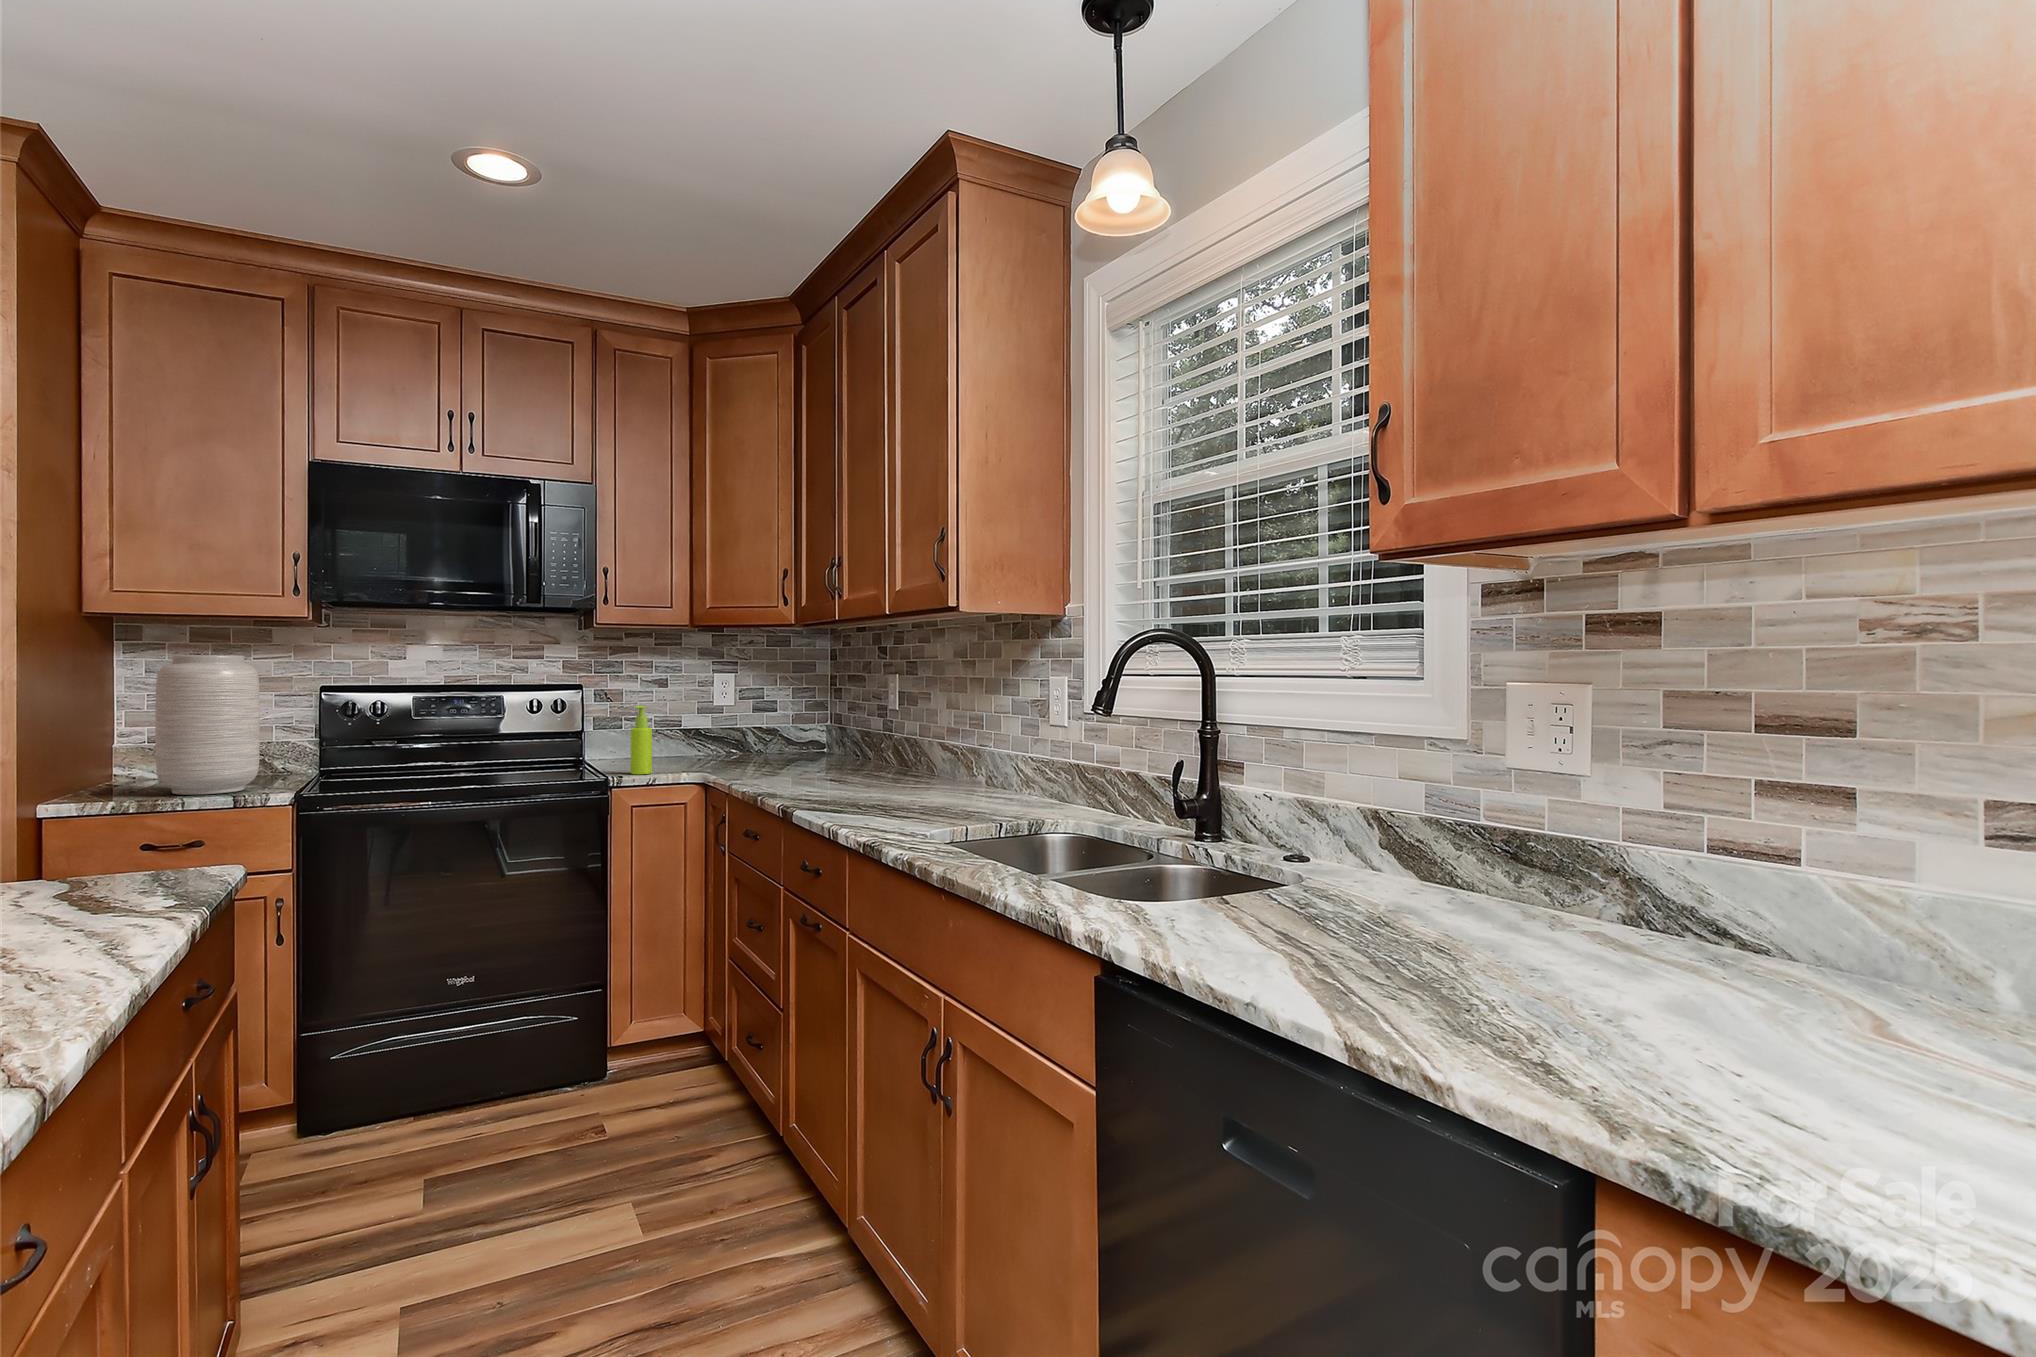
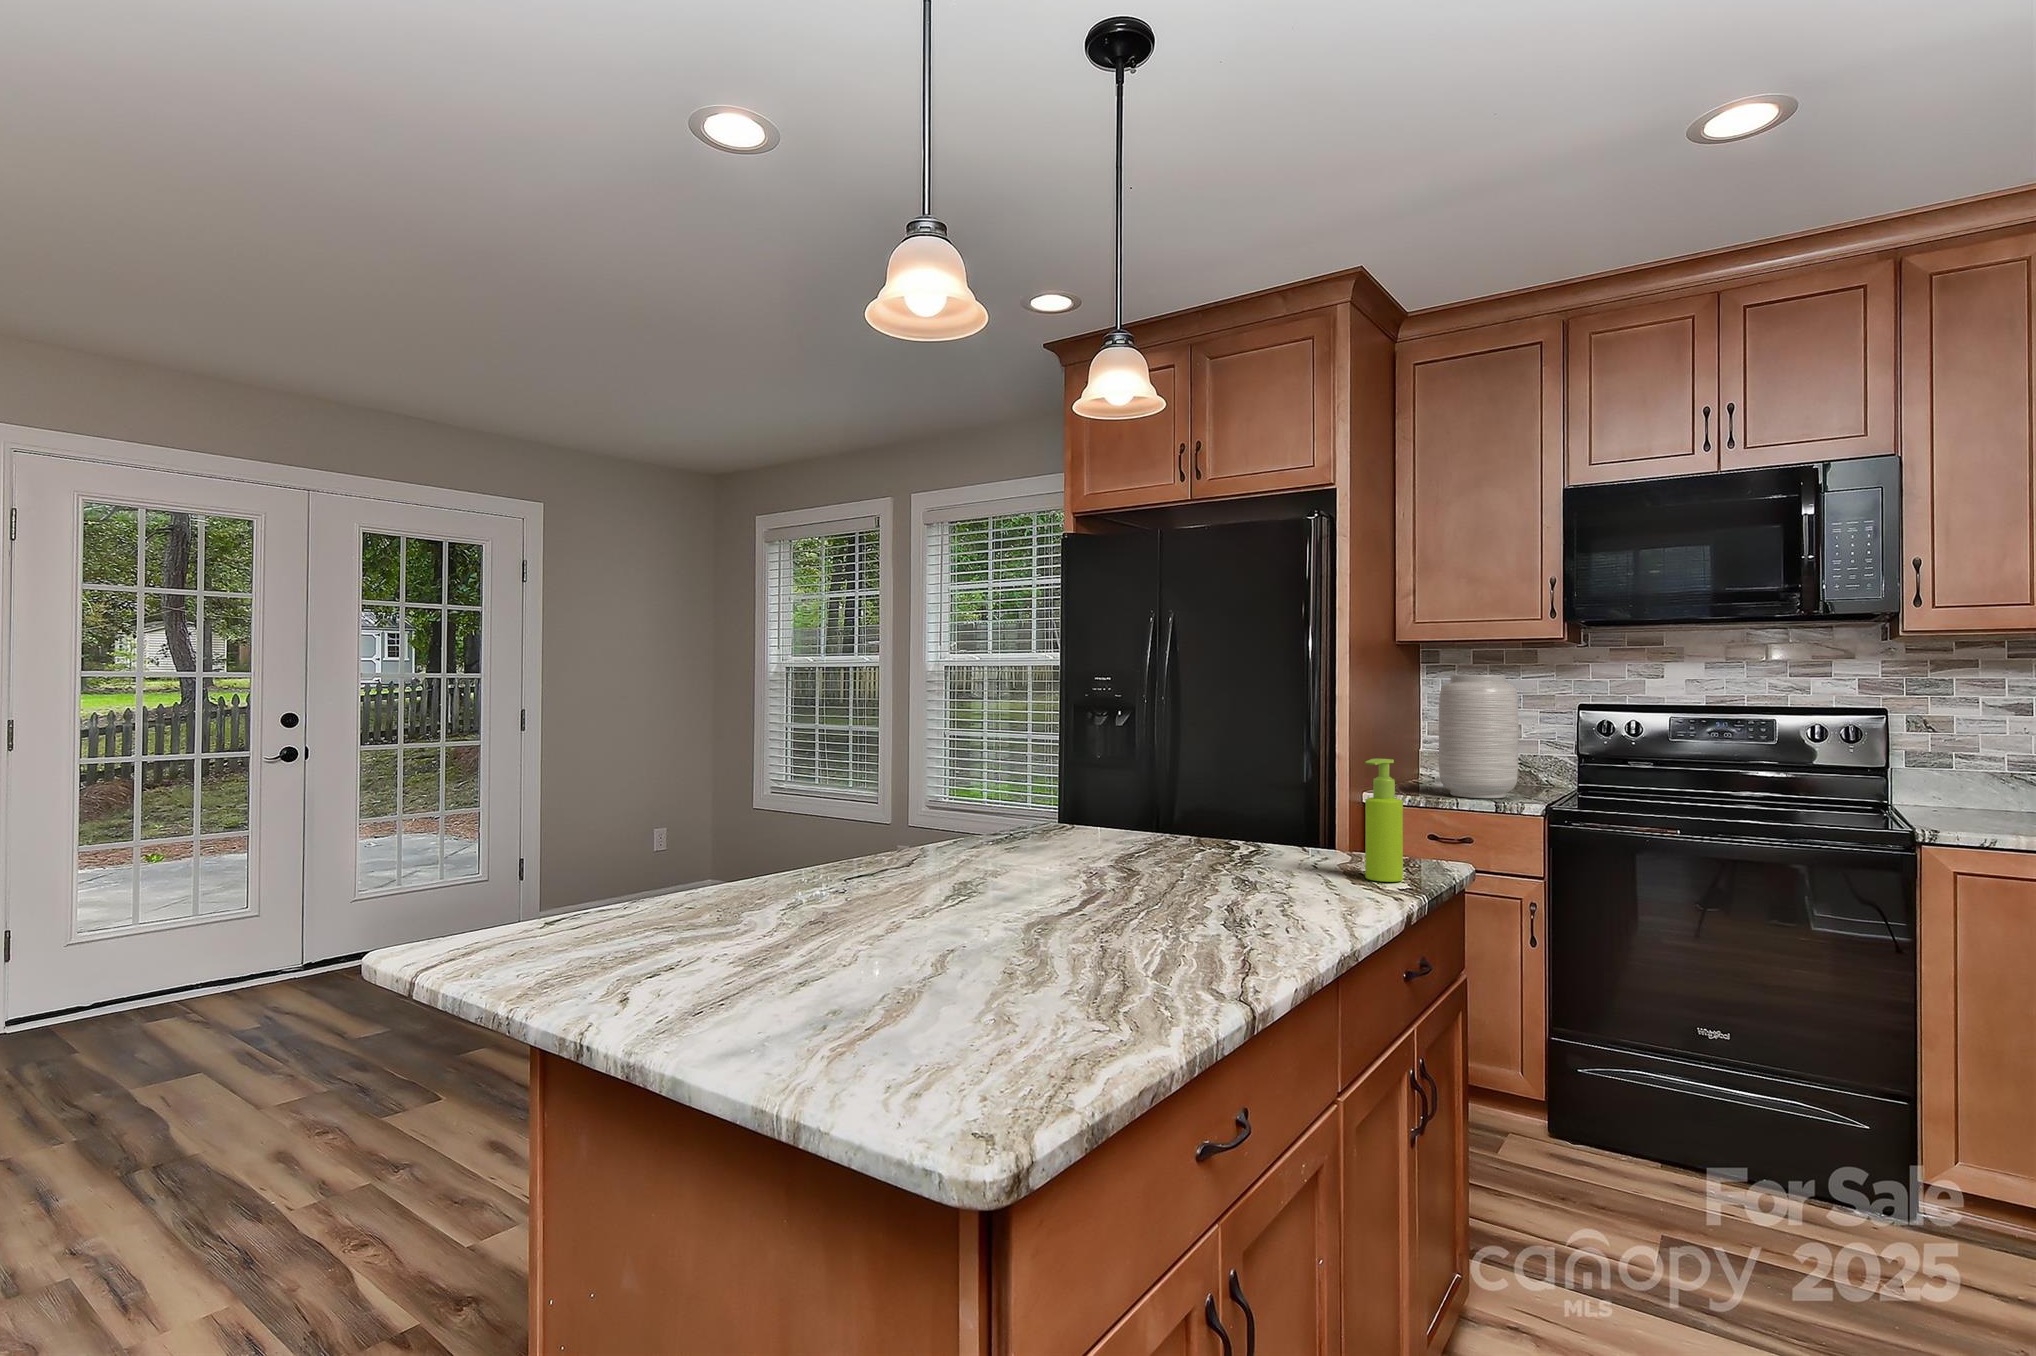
soap dispenser: present [631,705,652,774] -> present [1365,758,1403,882]

